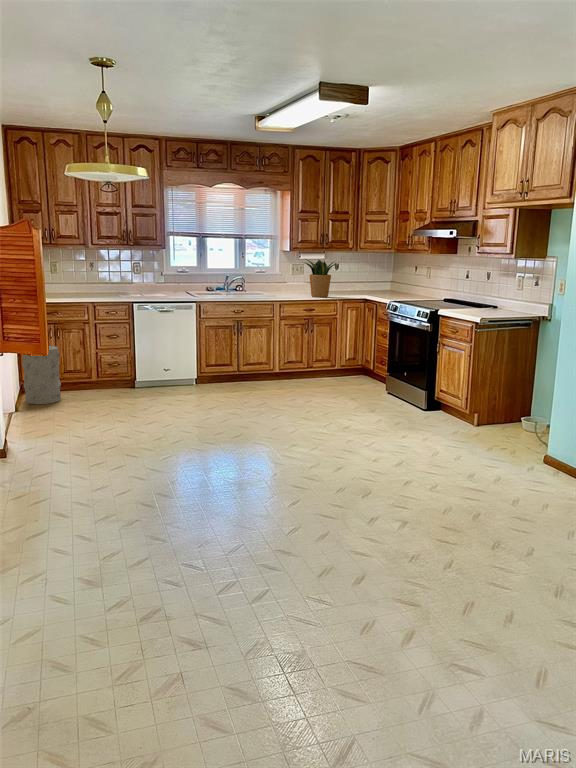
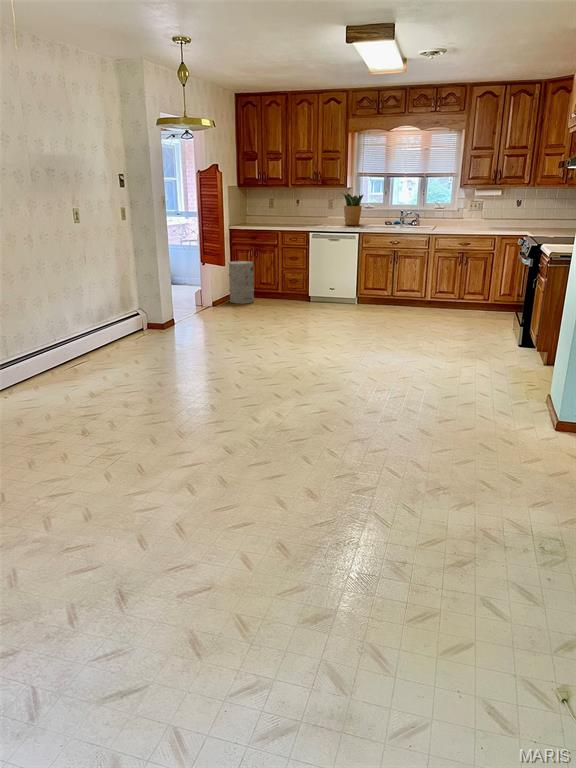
potted plant: present [305,259,335,297] -> present [344,193,363,225]

